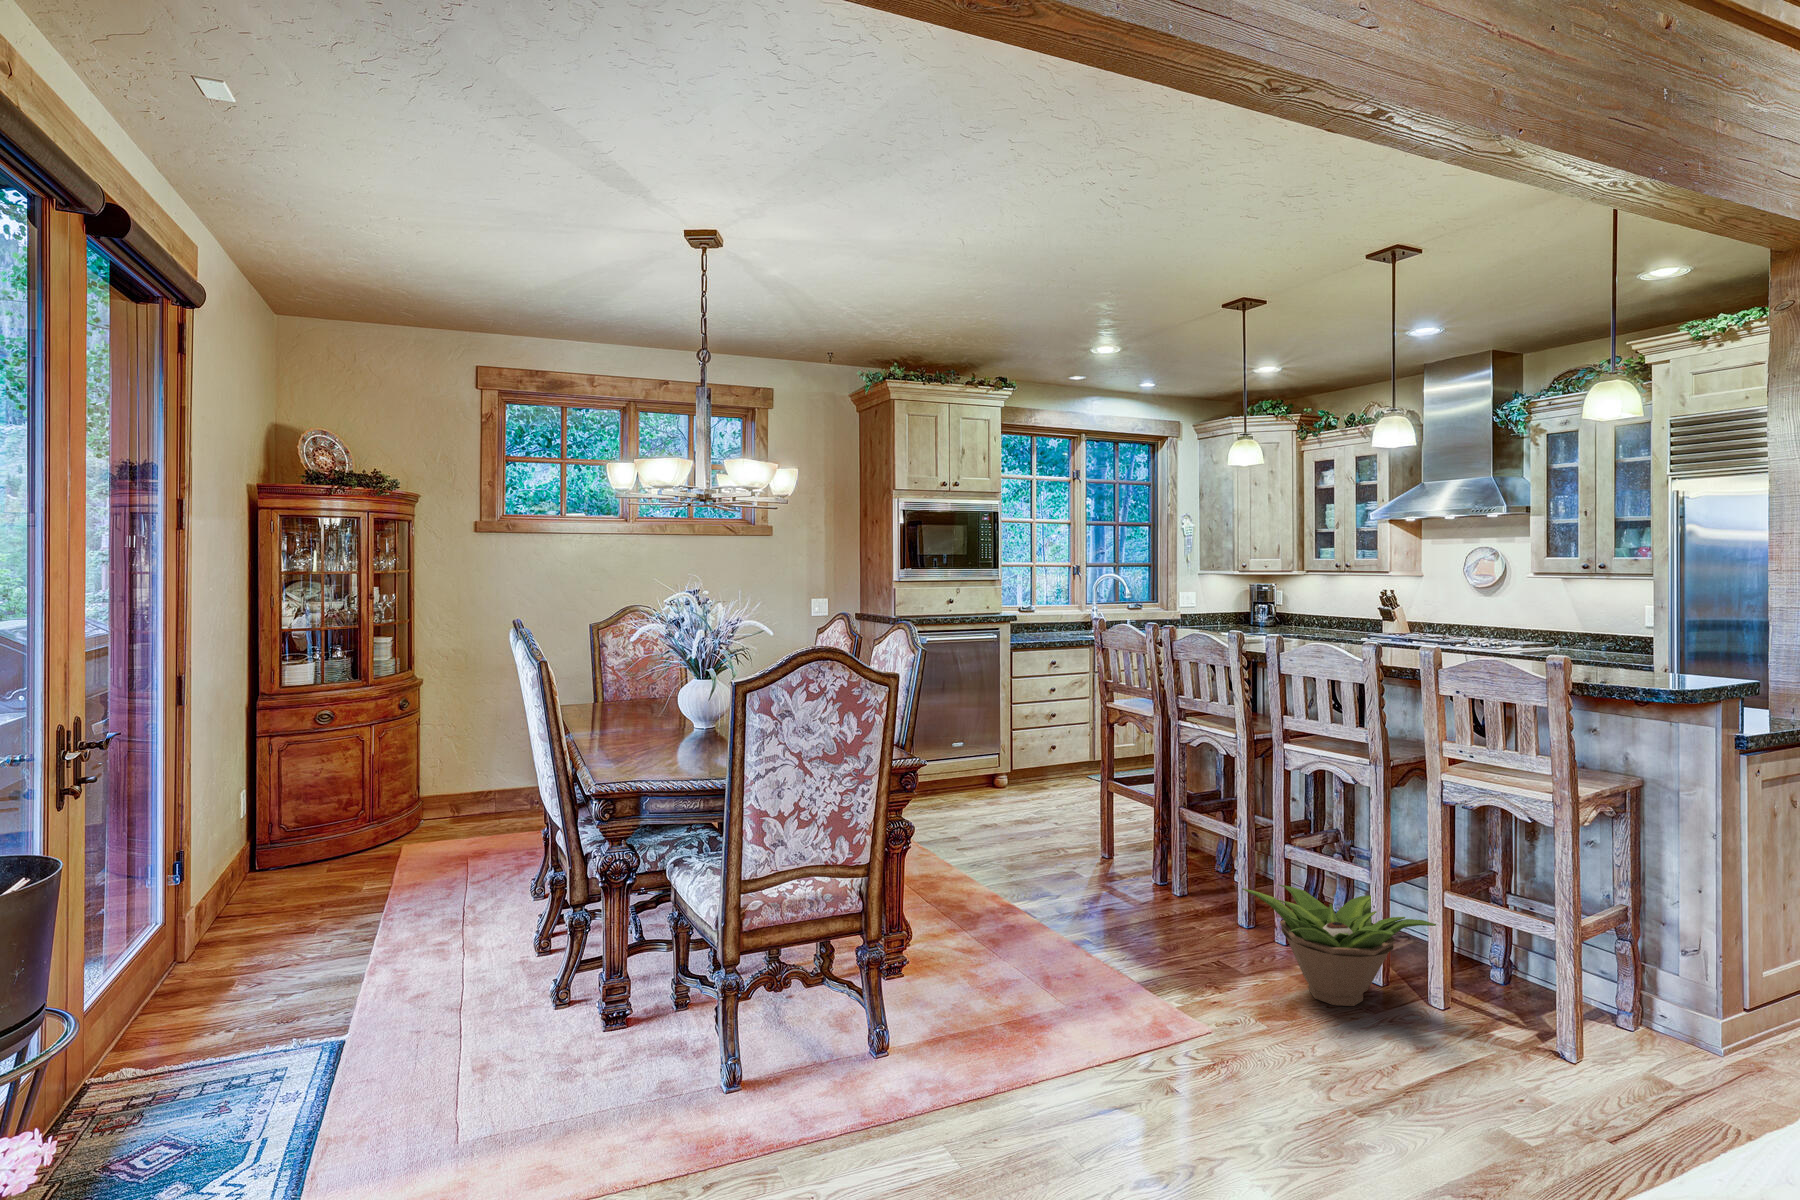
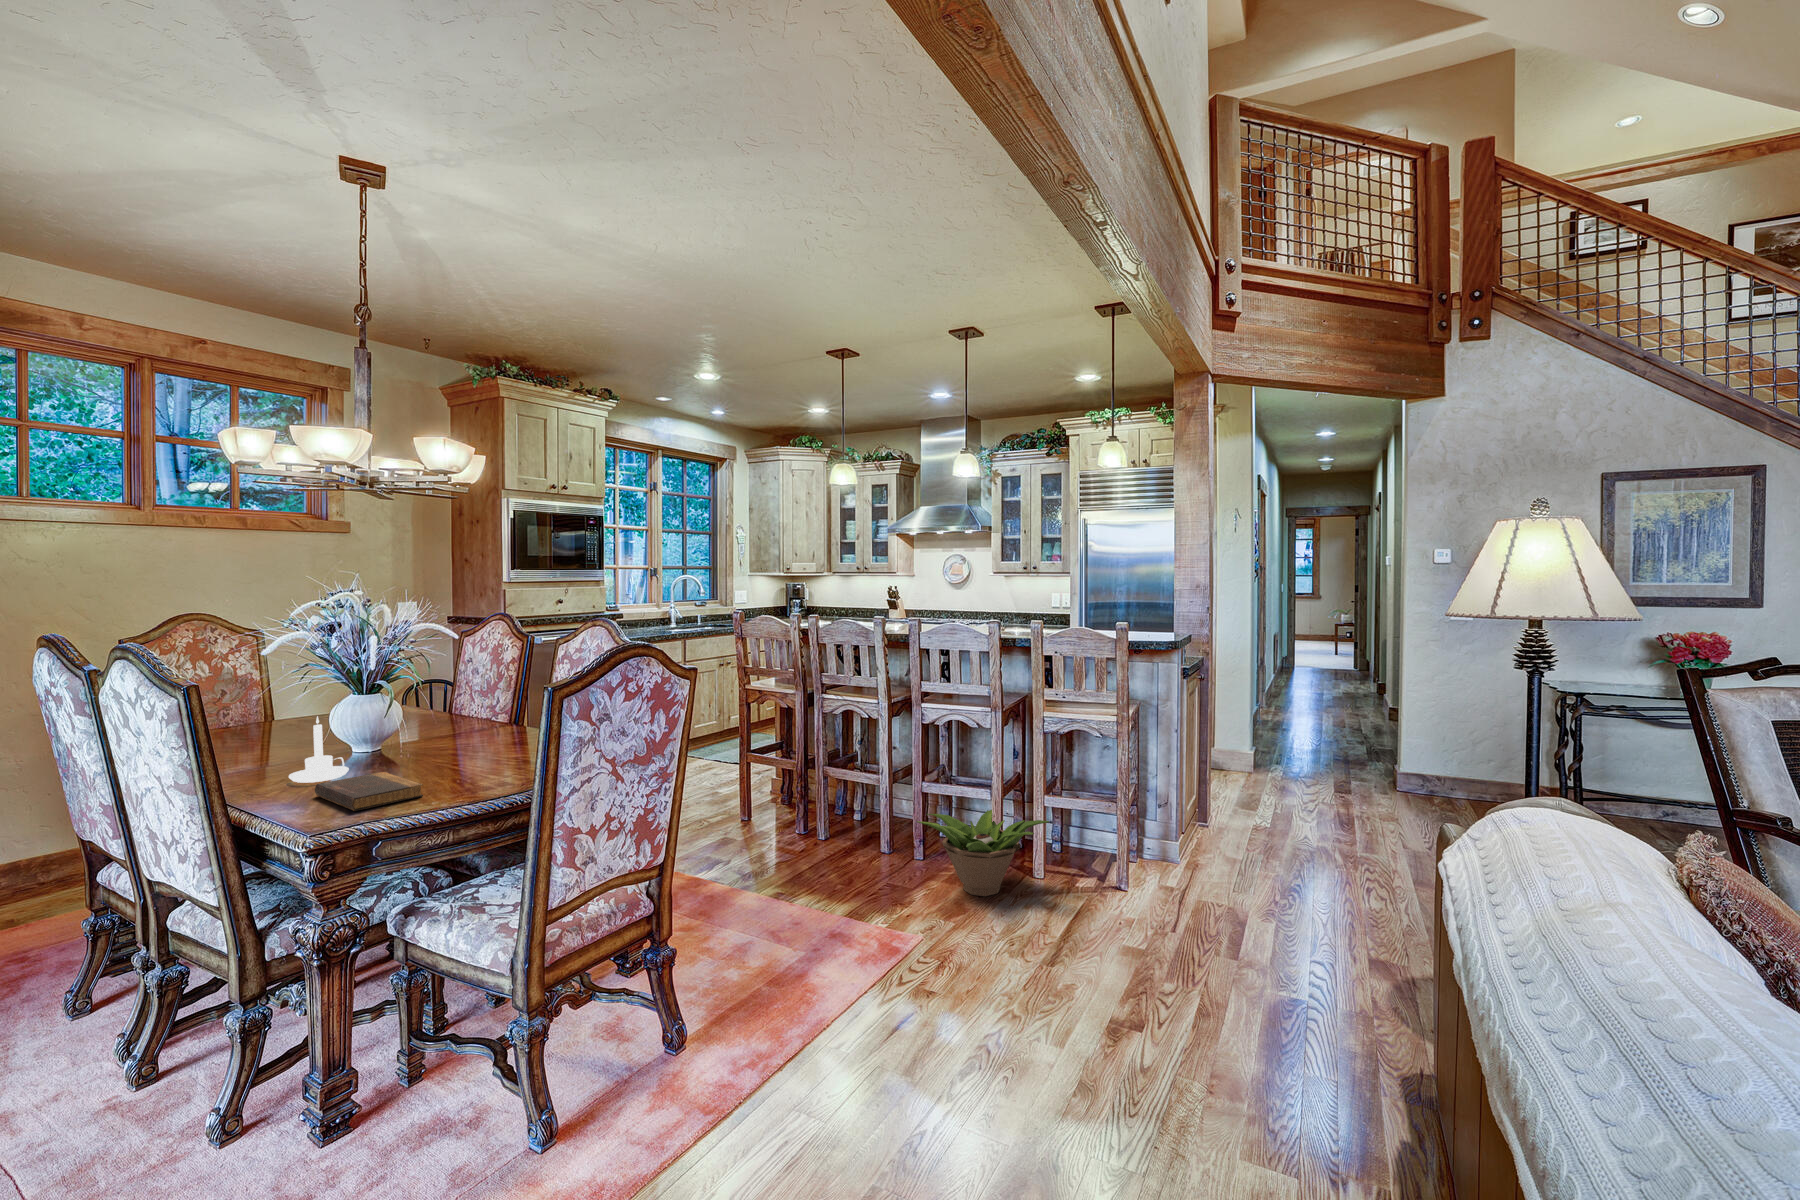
candle holder: none [632,693,674,747] -> present [289,716,349,783]
book: none [634,745,695,772] -> present [315,772,423,811]

